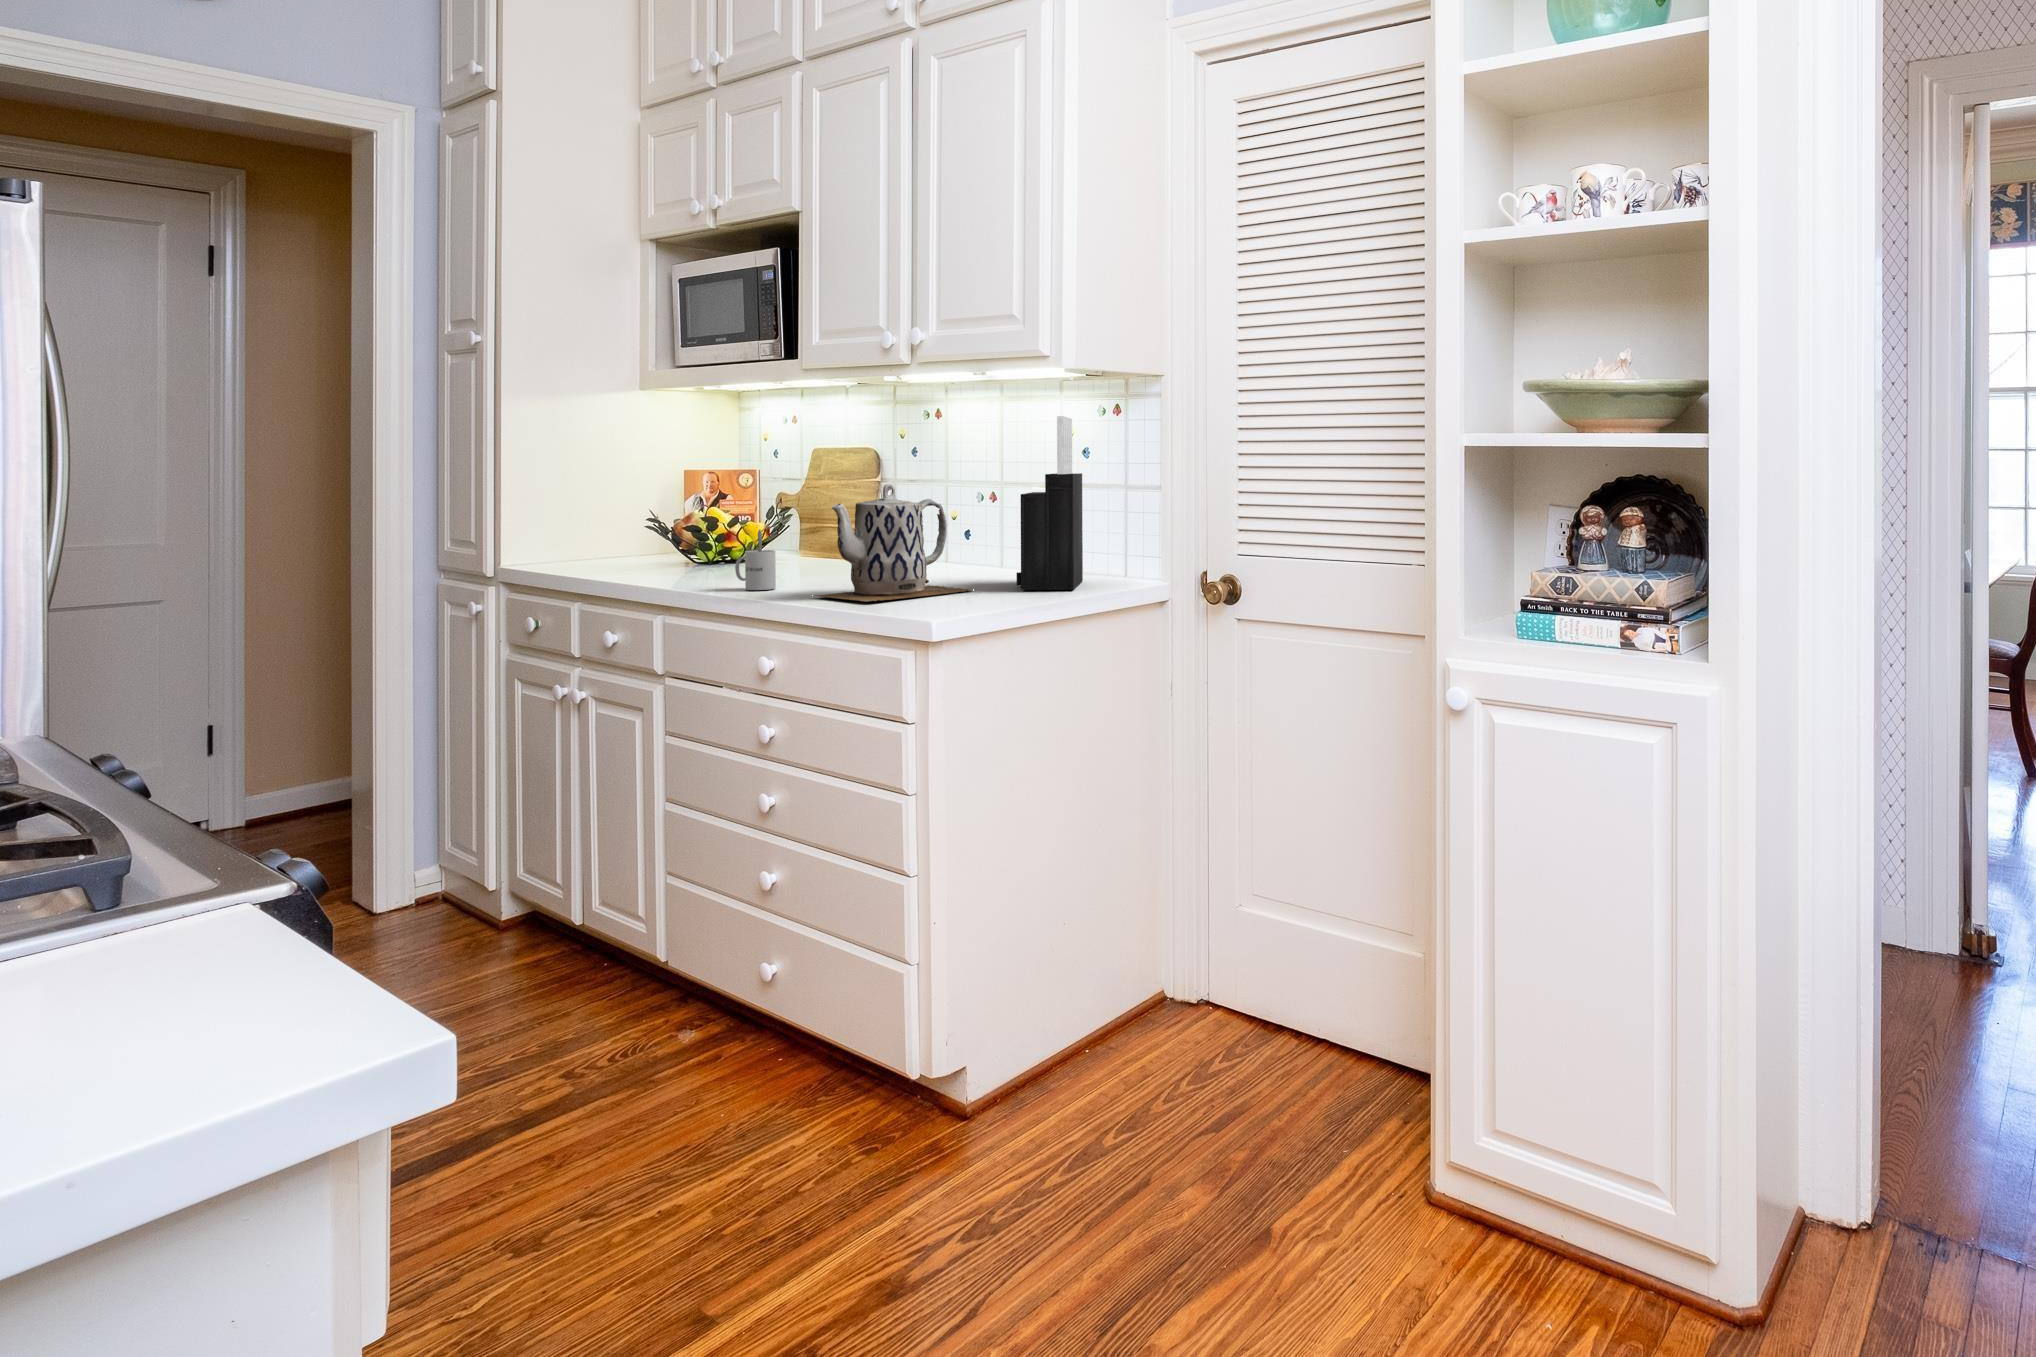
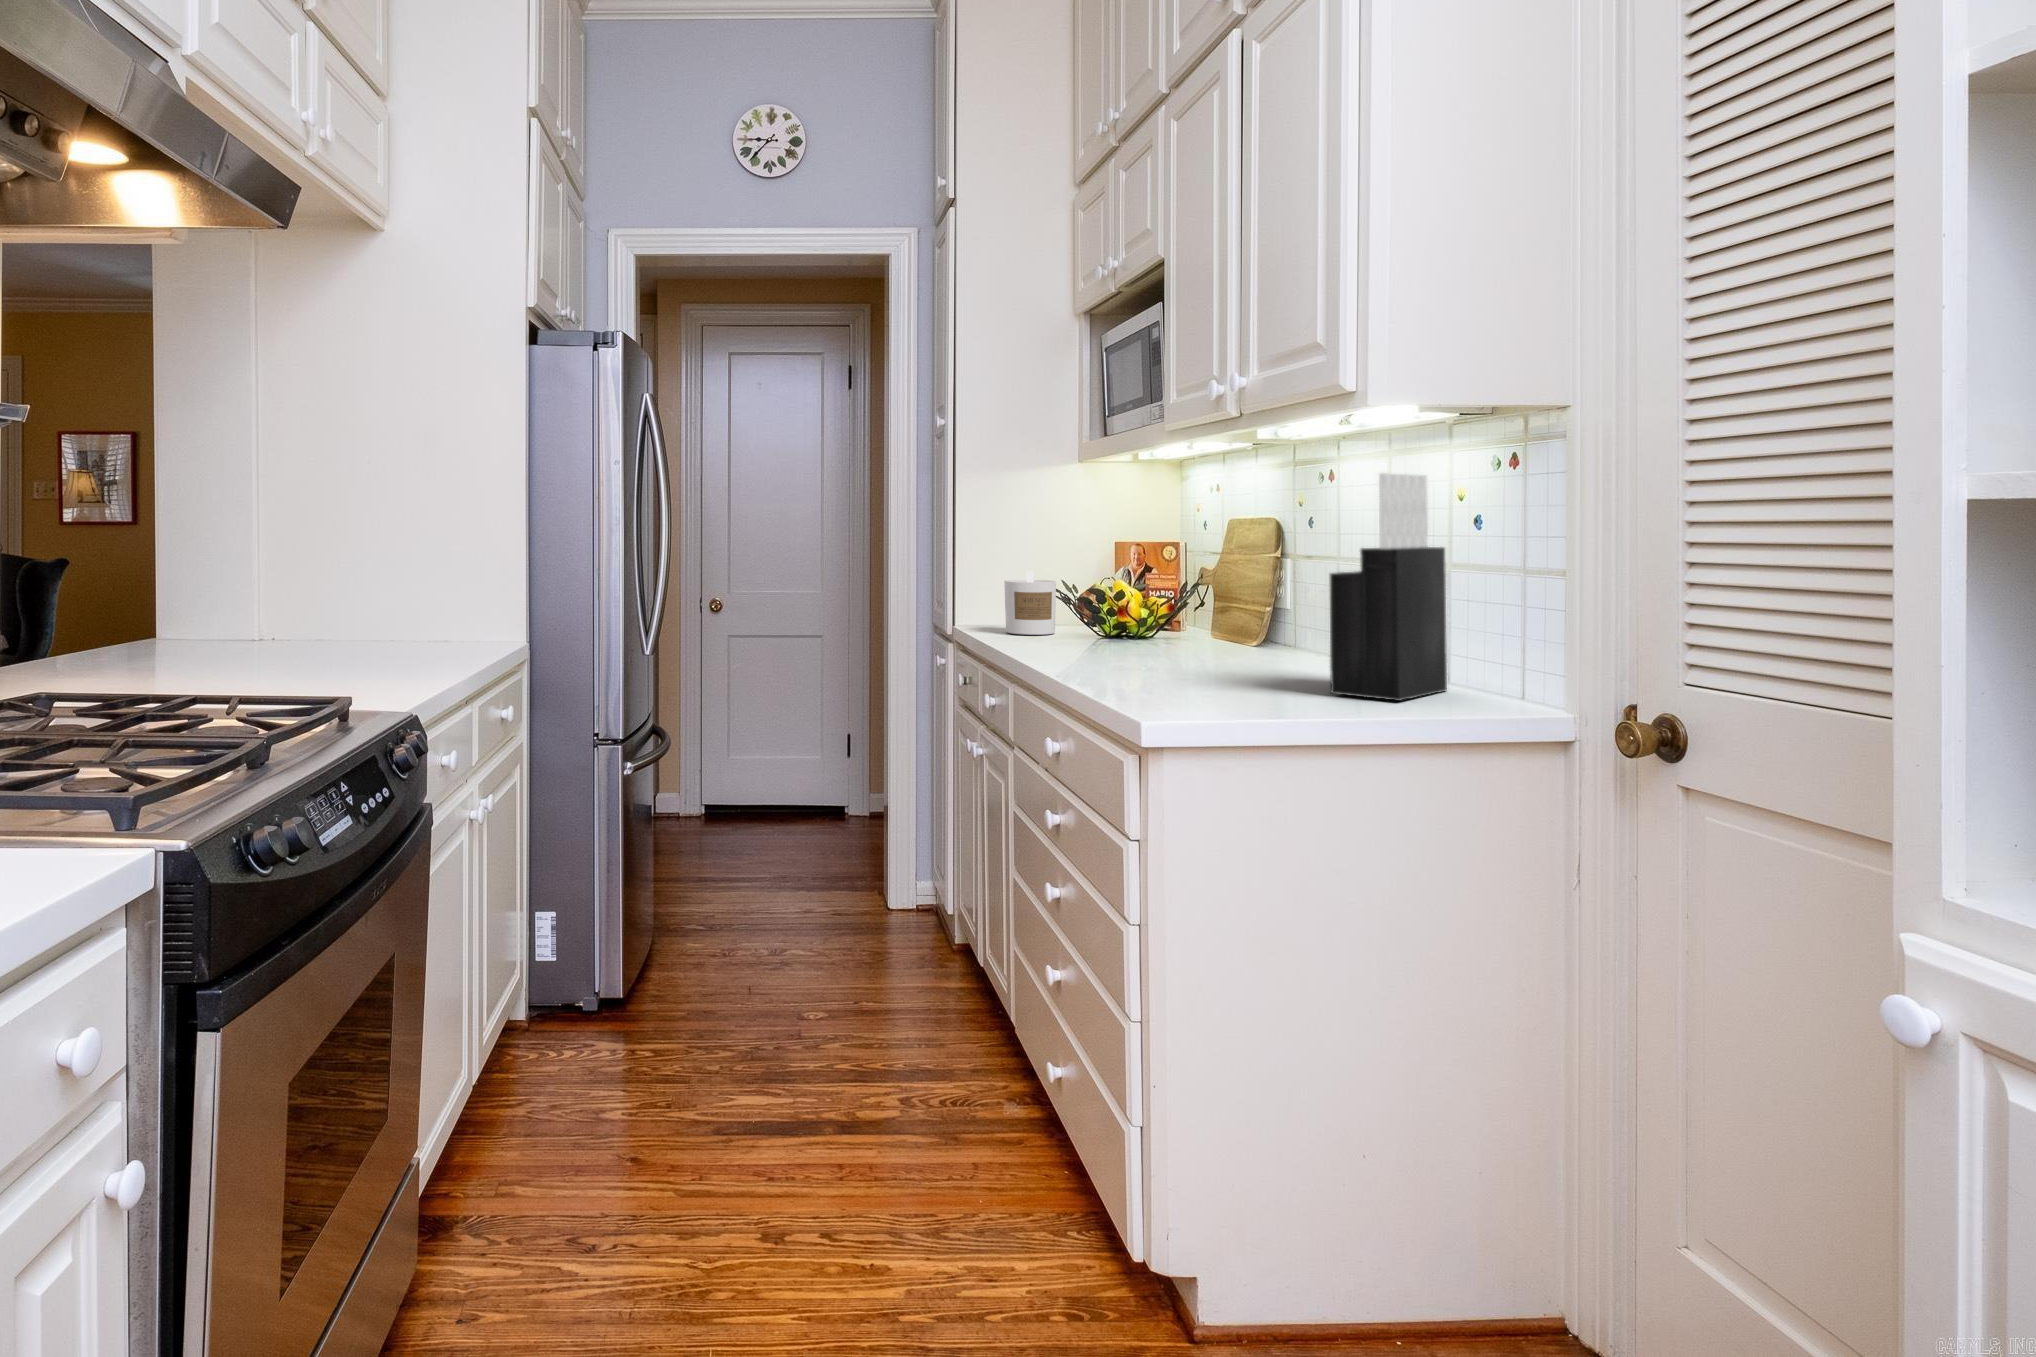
teapot: present [815,483,971,602] -> none [1099,556,1279,688]
candle: none [606,507,665,572] -> present [1004,571,1056,635]
mug: present [735,530,776,590] -> none [1059,600,1094,664]

